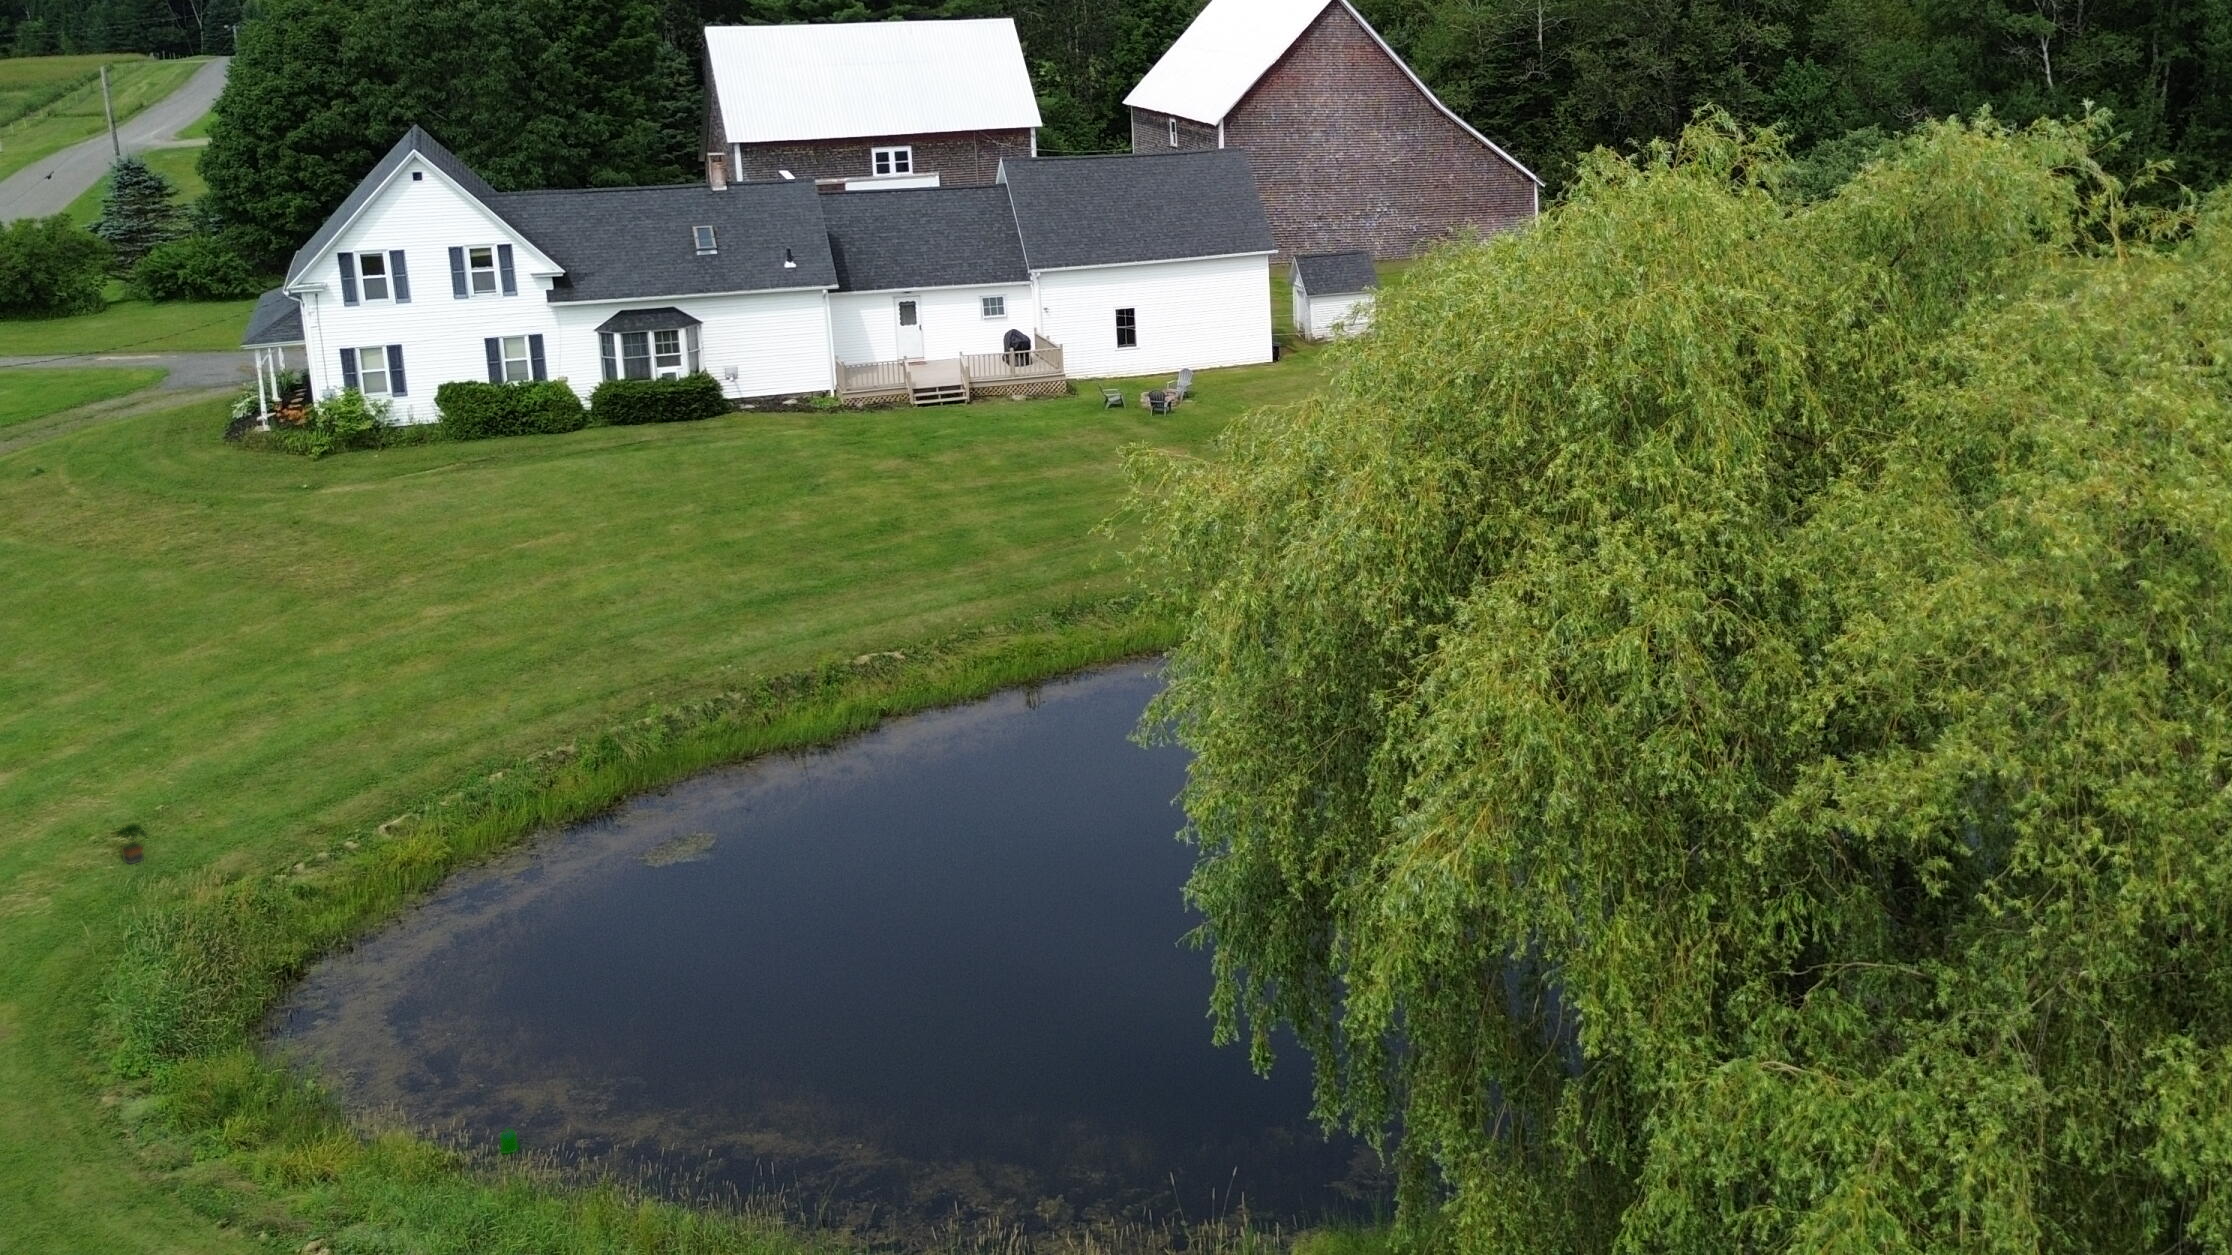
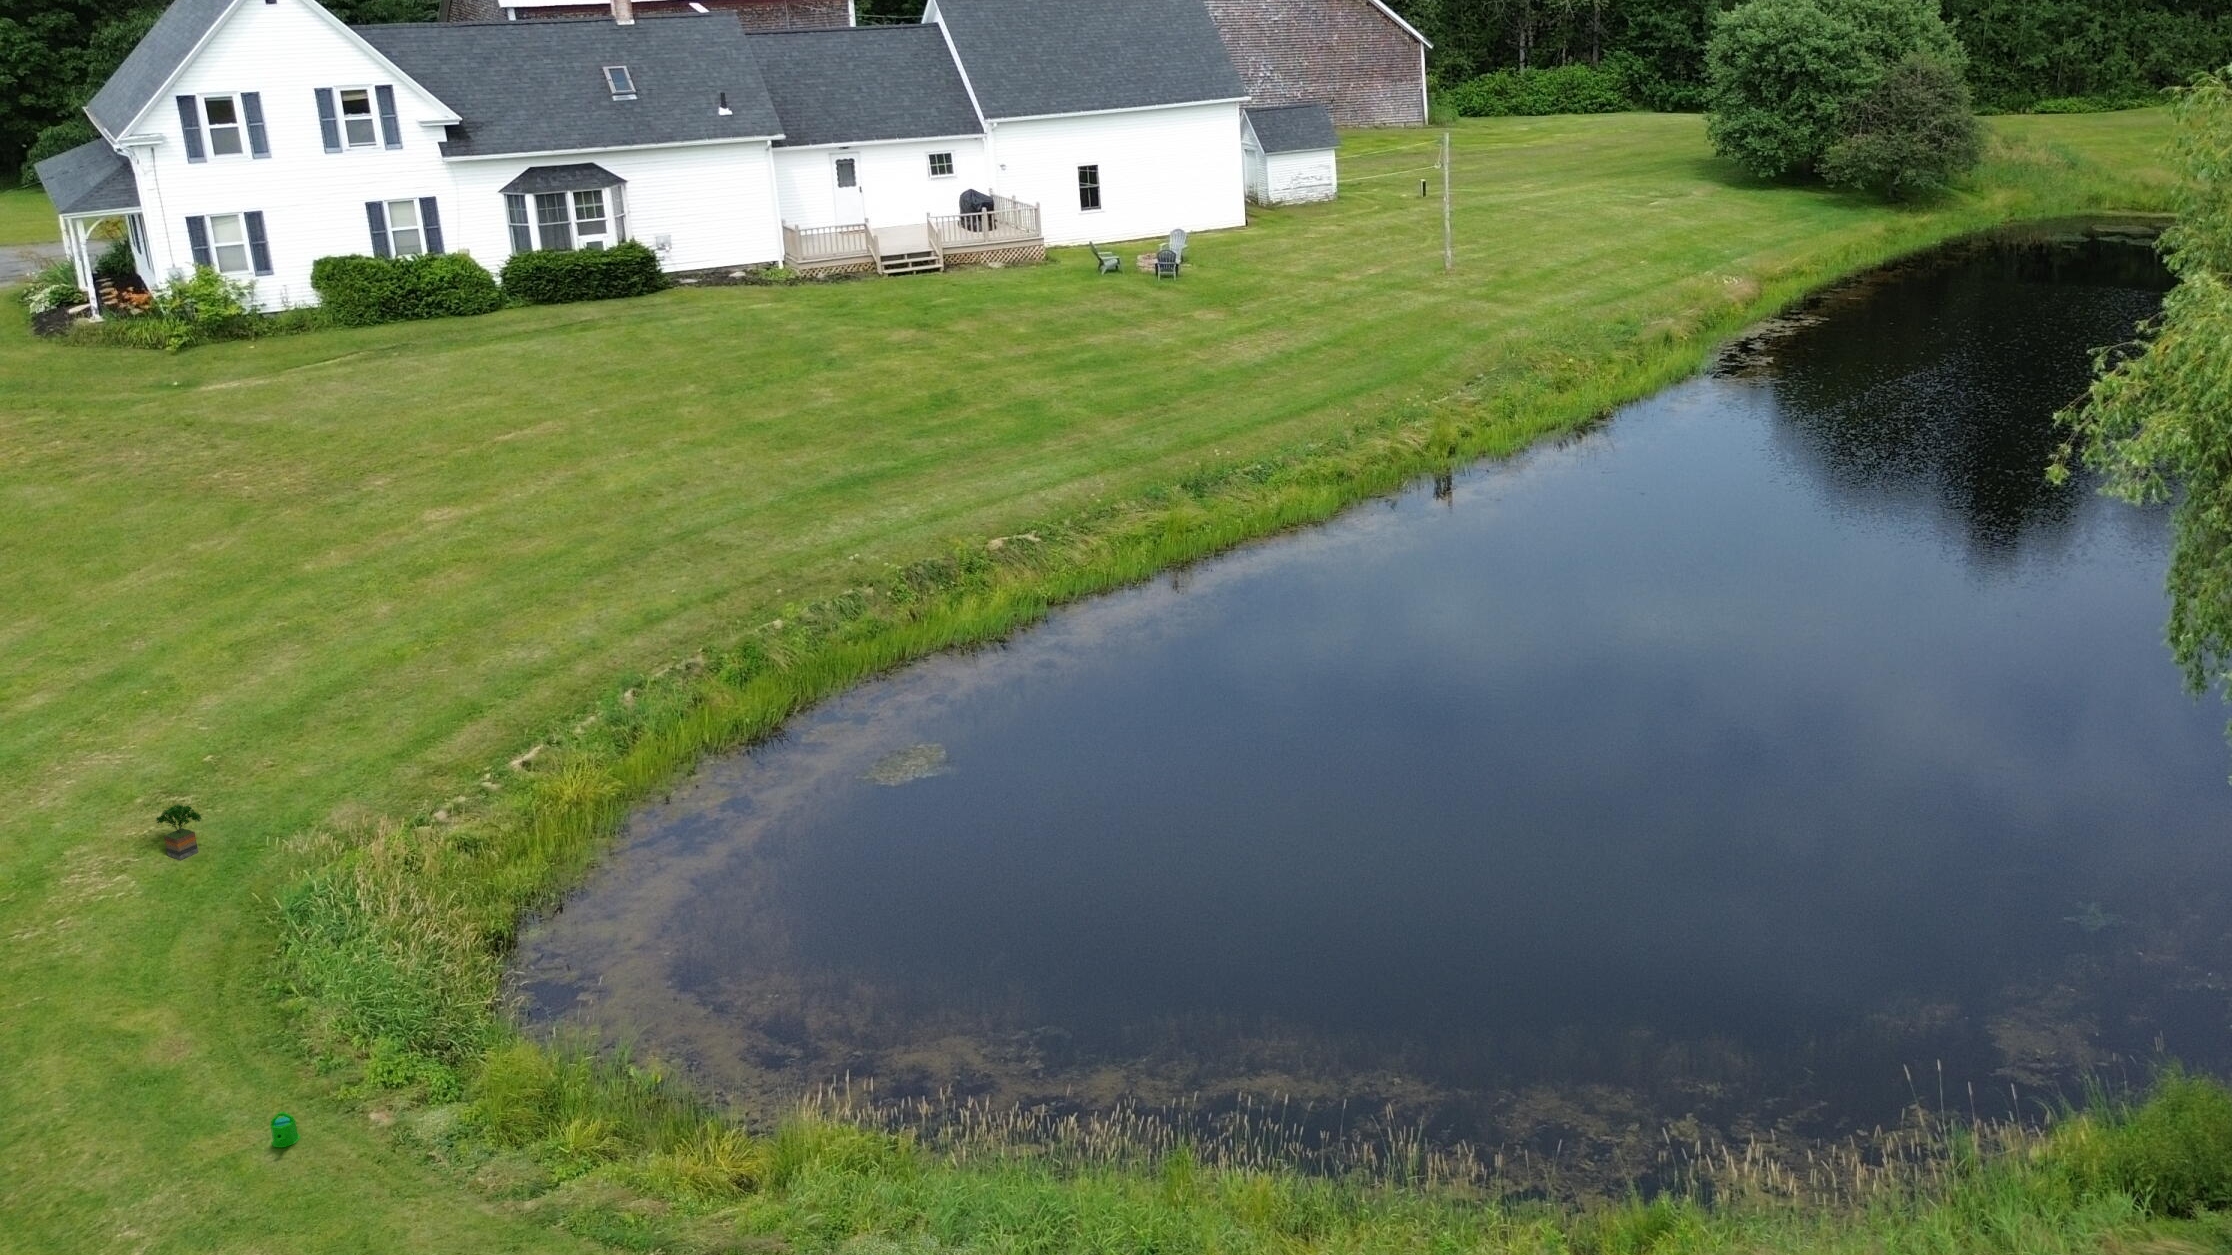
watering can: present [500,1128,519,1154] -> present [270,1112,300,1148]

